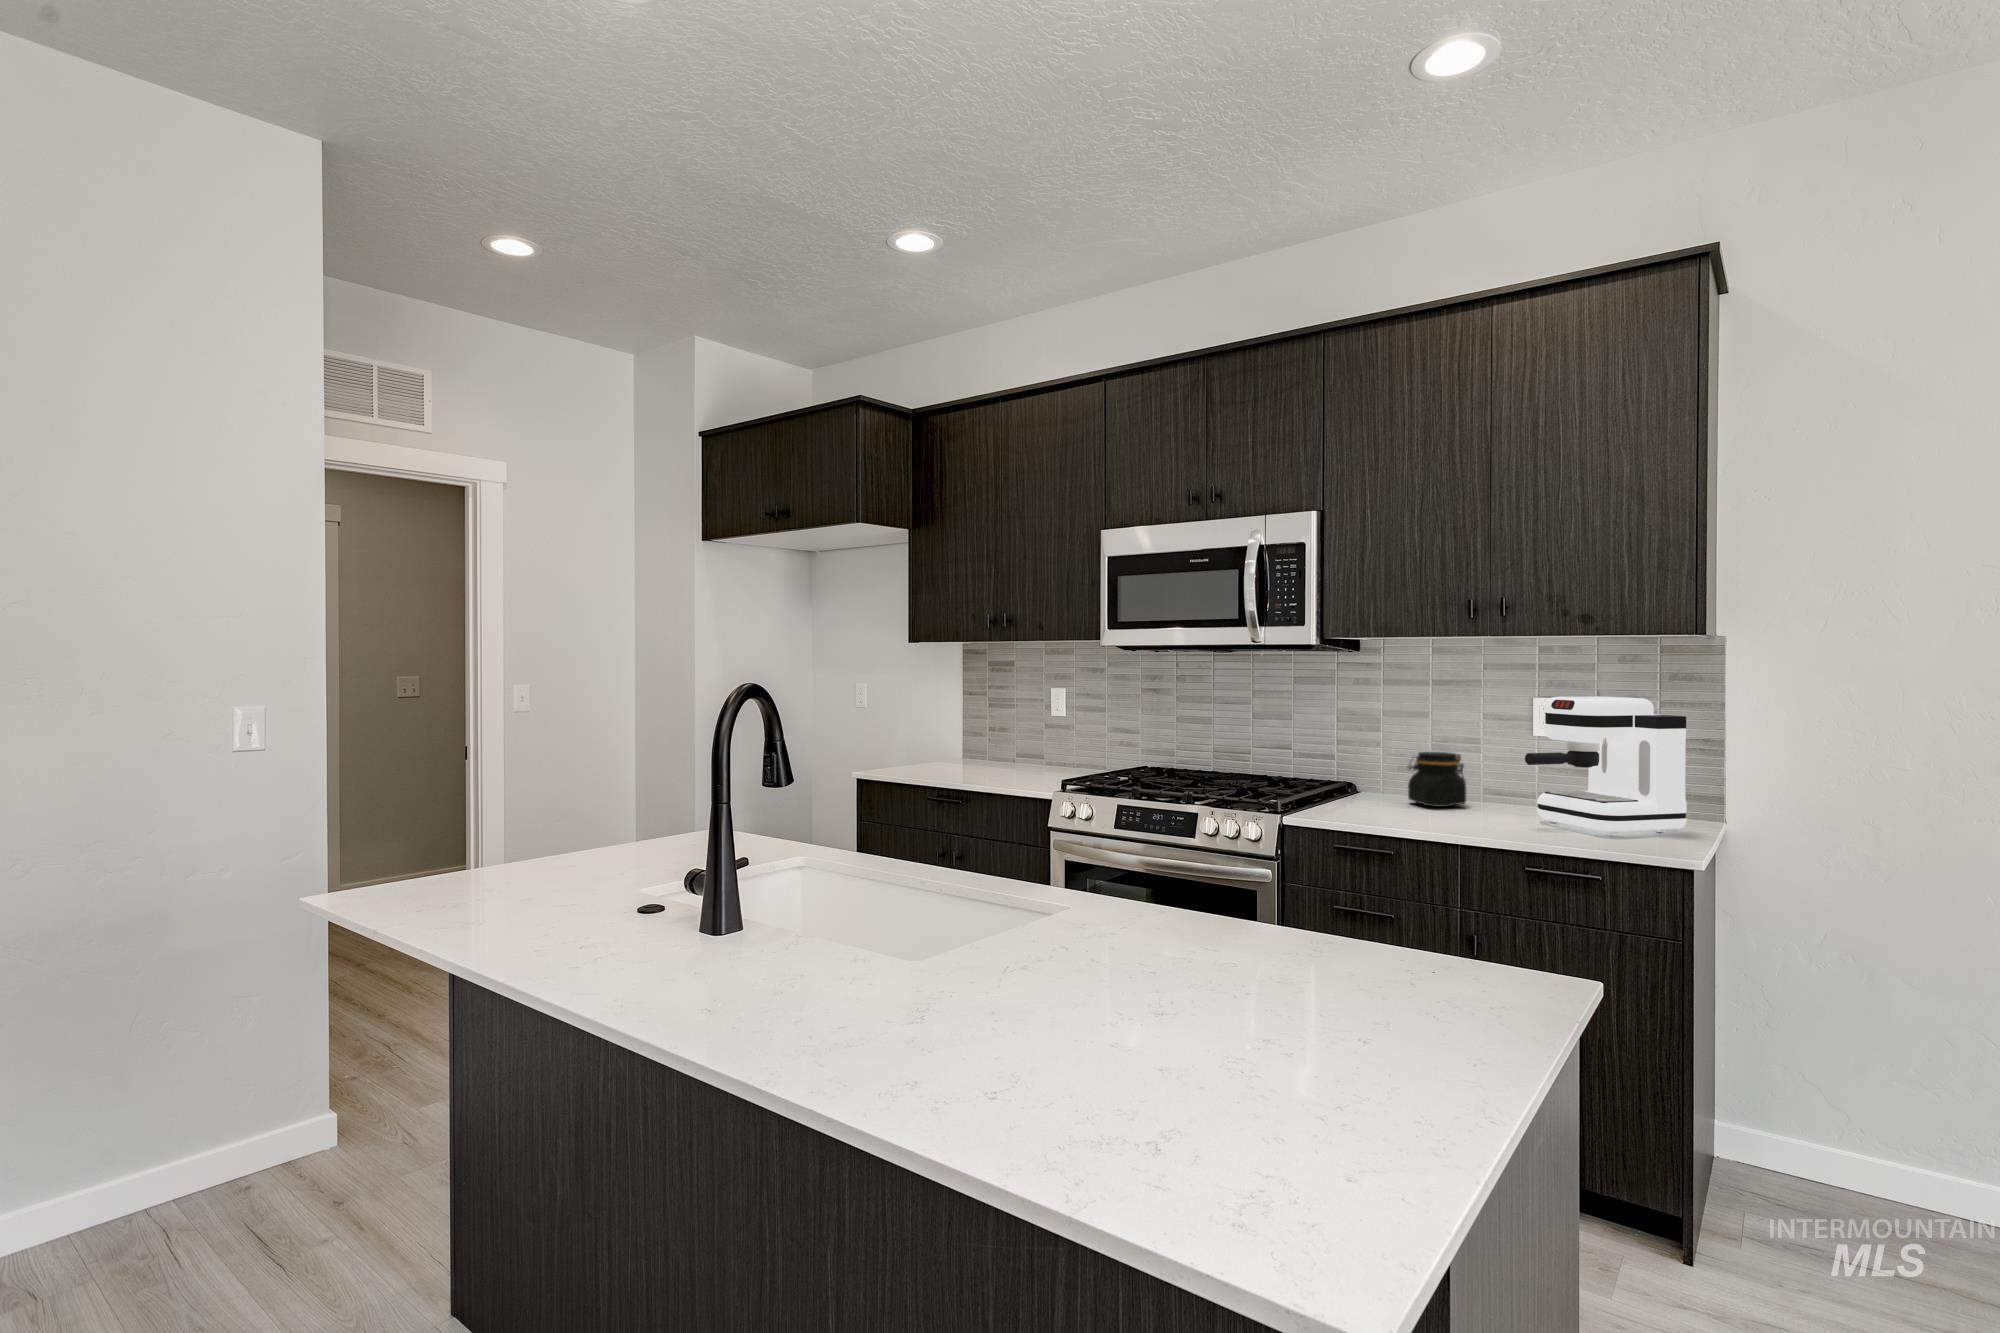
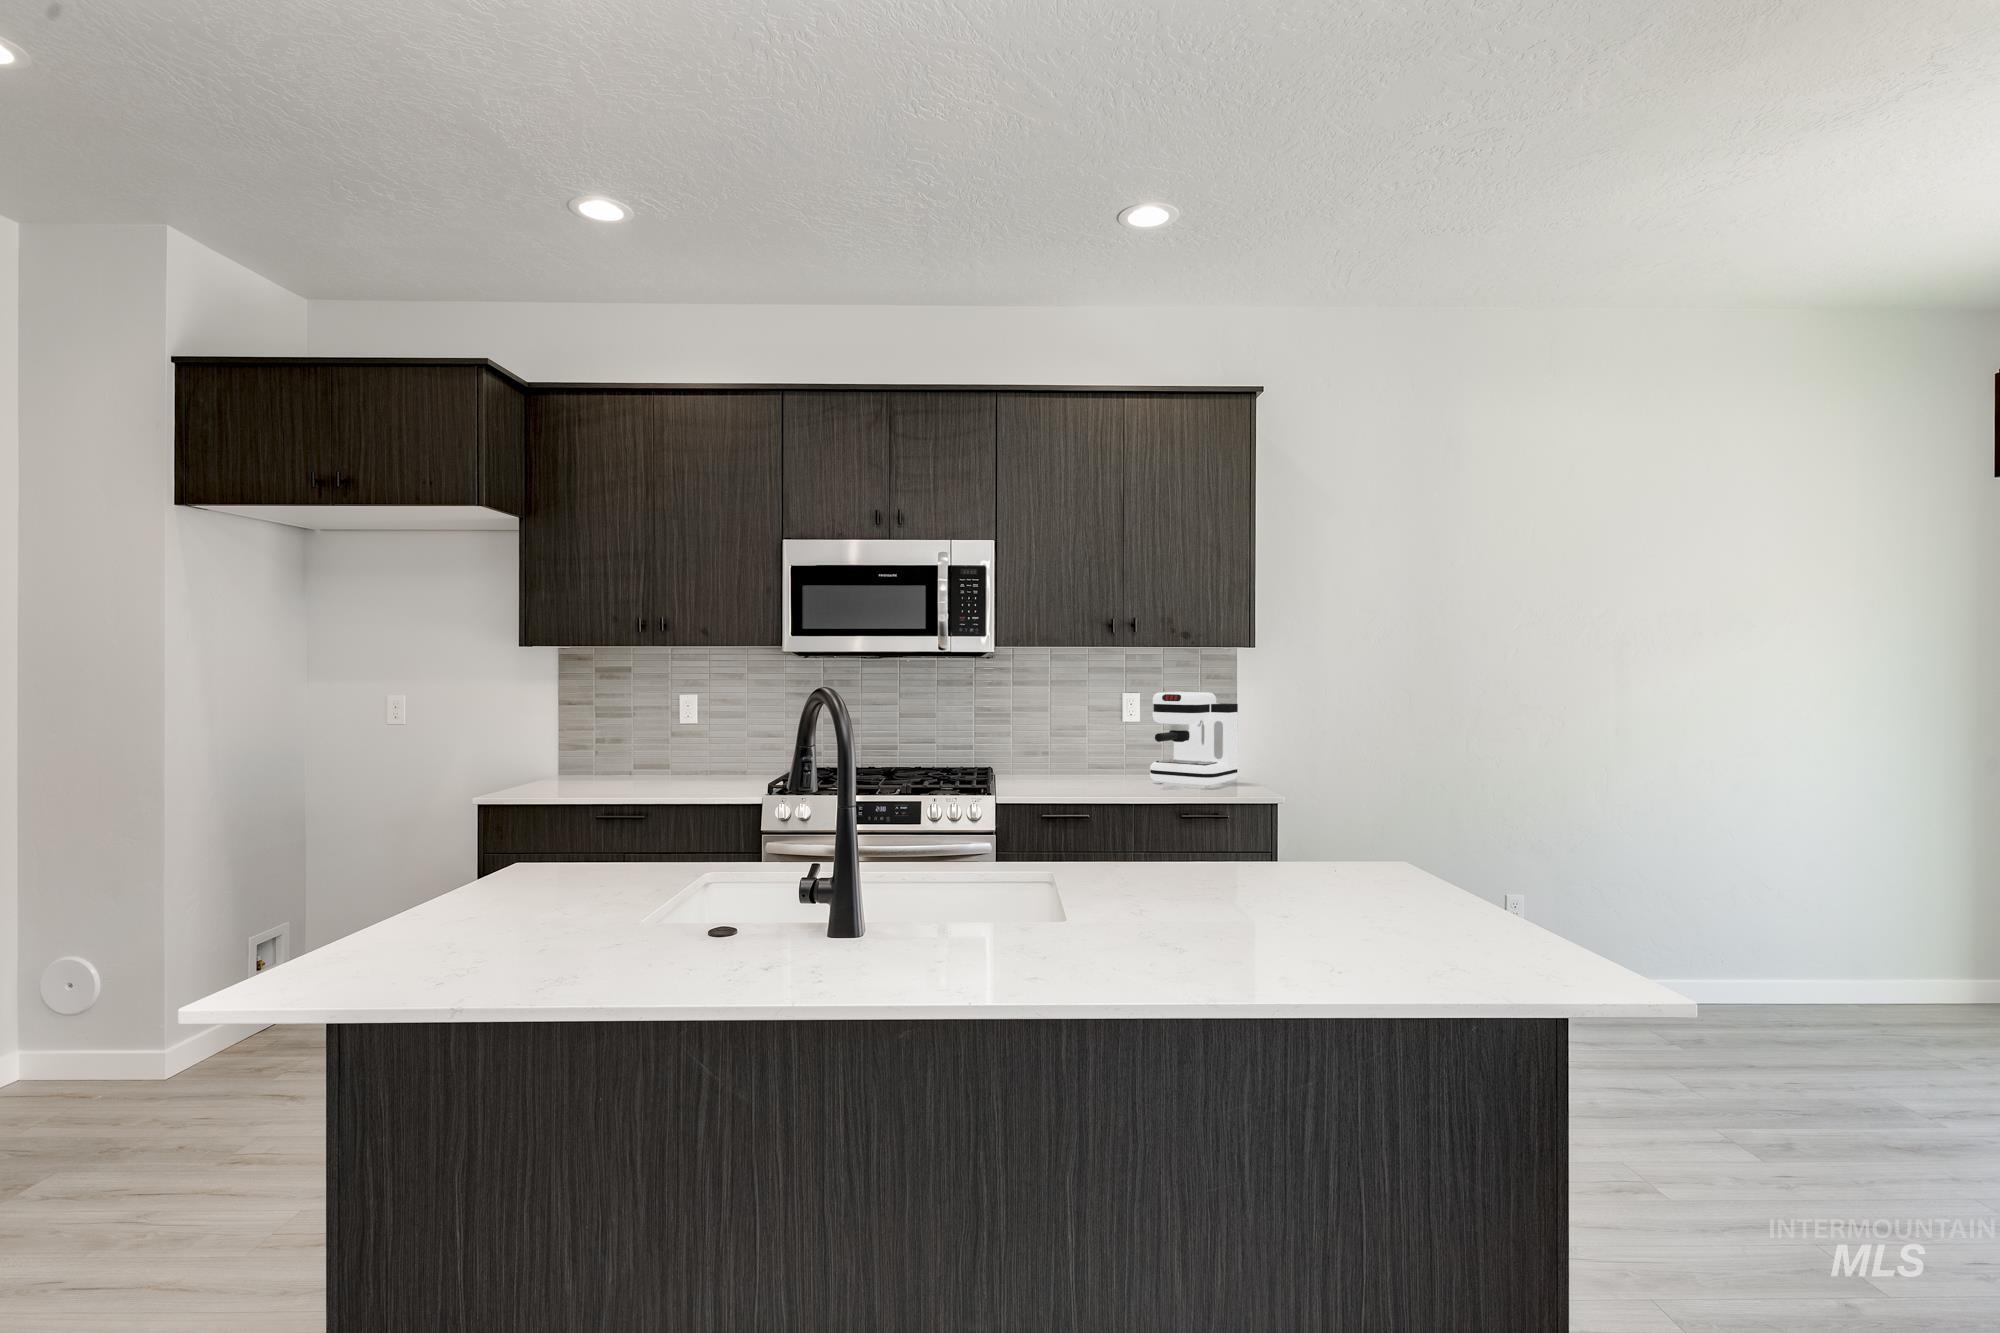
jar: present [1408,752,1466,807] -> none [1048,737,1089,779]

